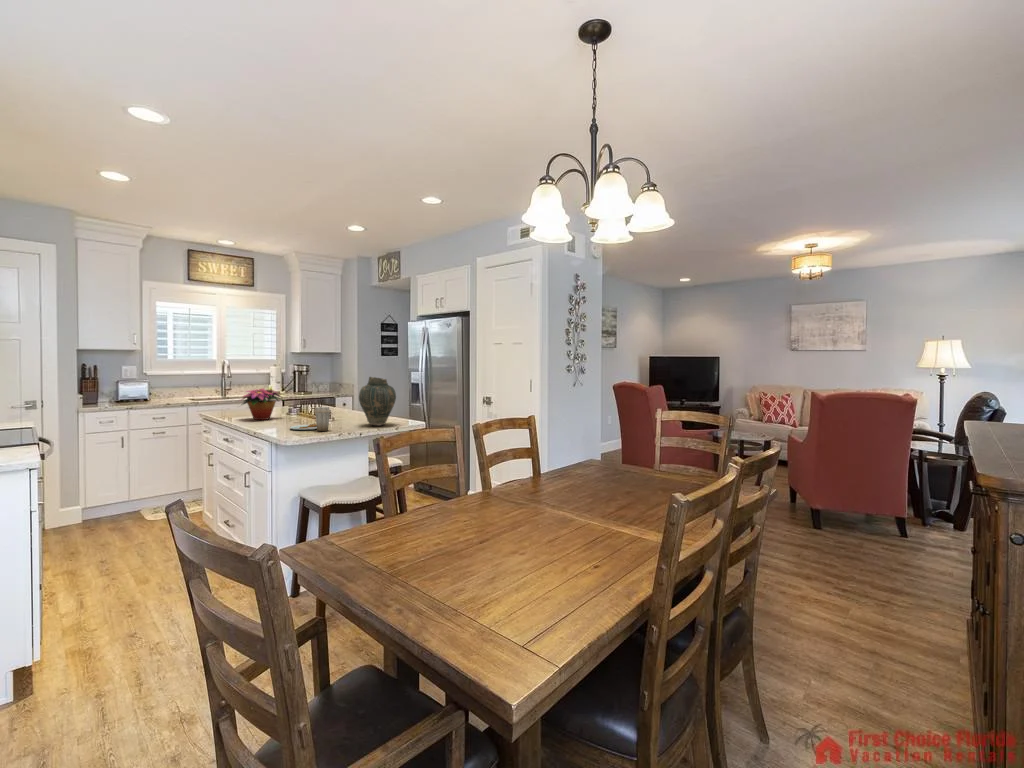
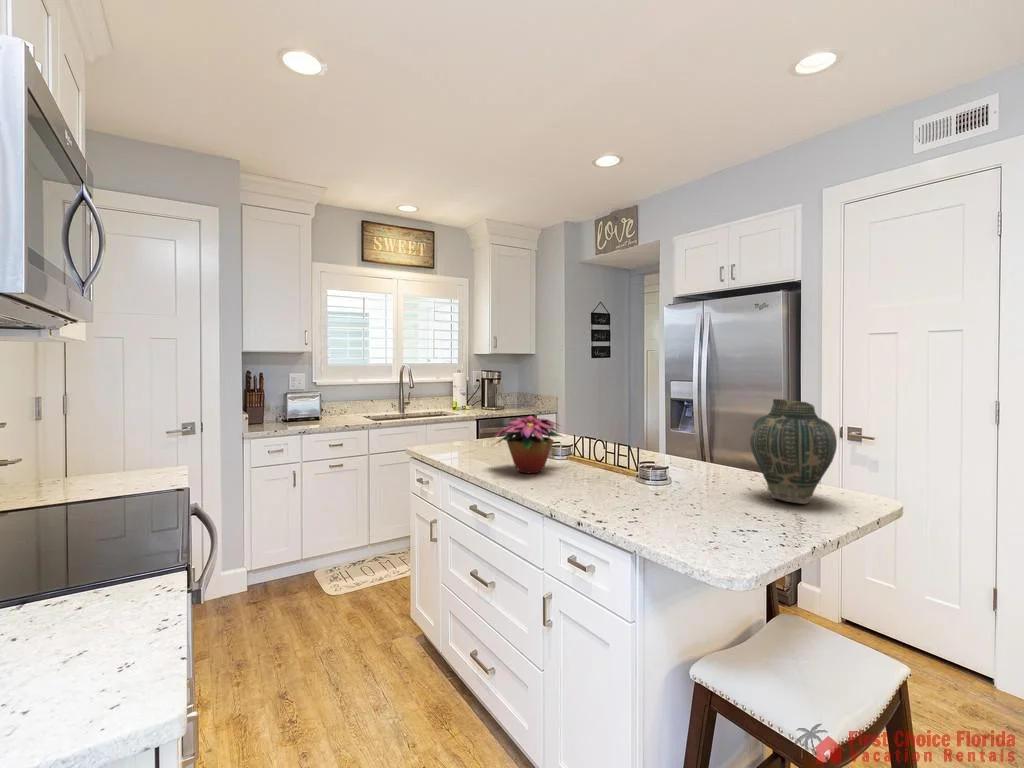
plate: present [290,406,331,431] -> none [632,467,739,525]

